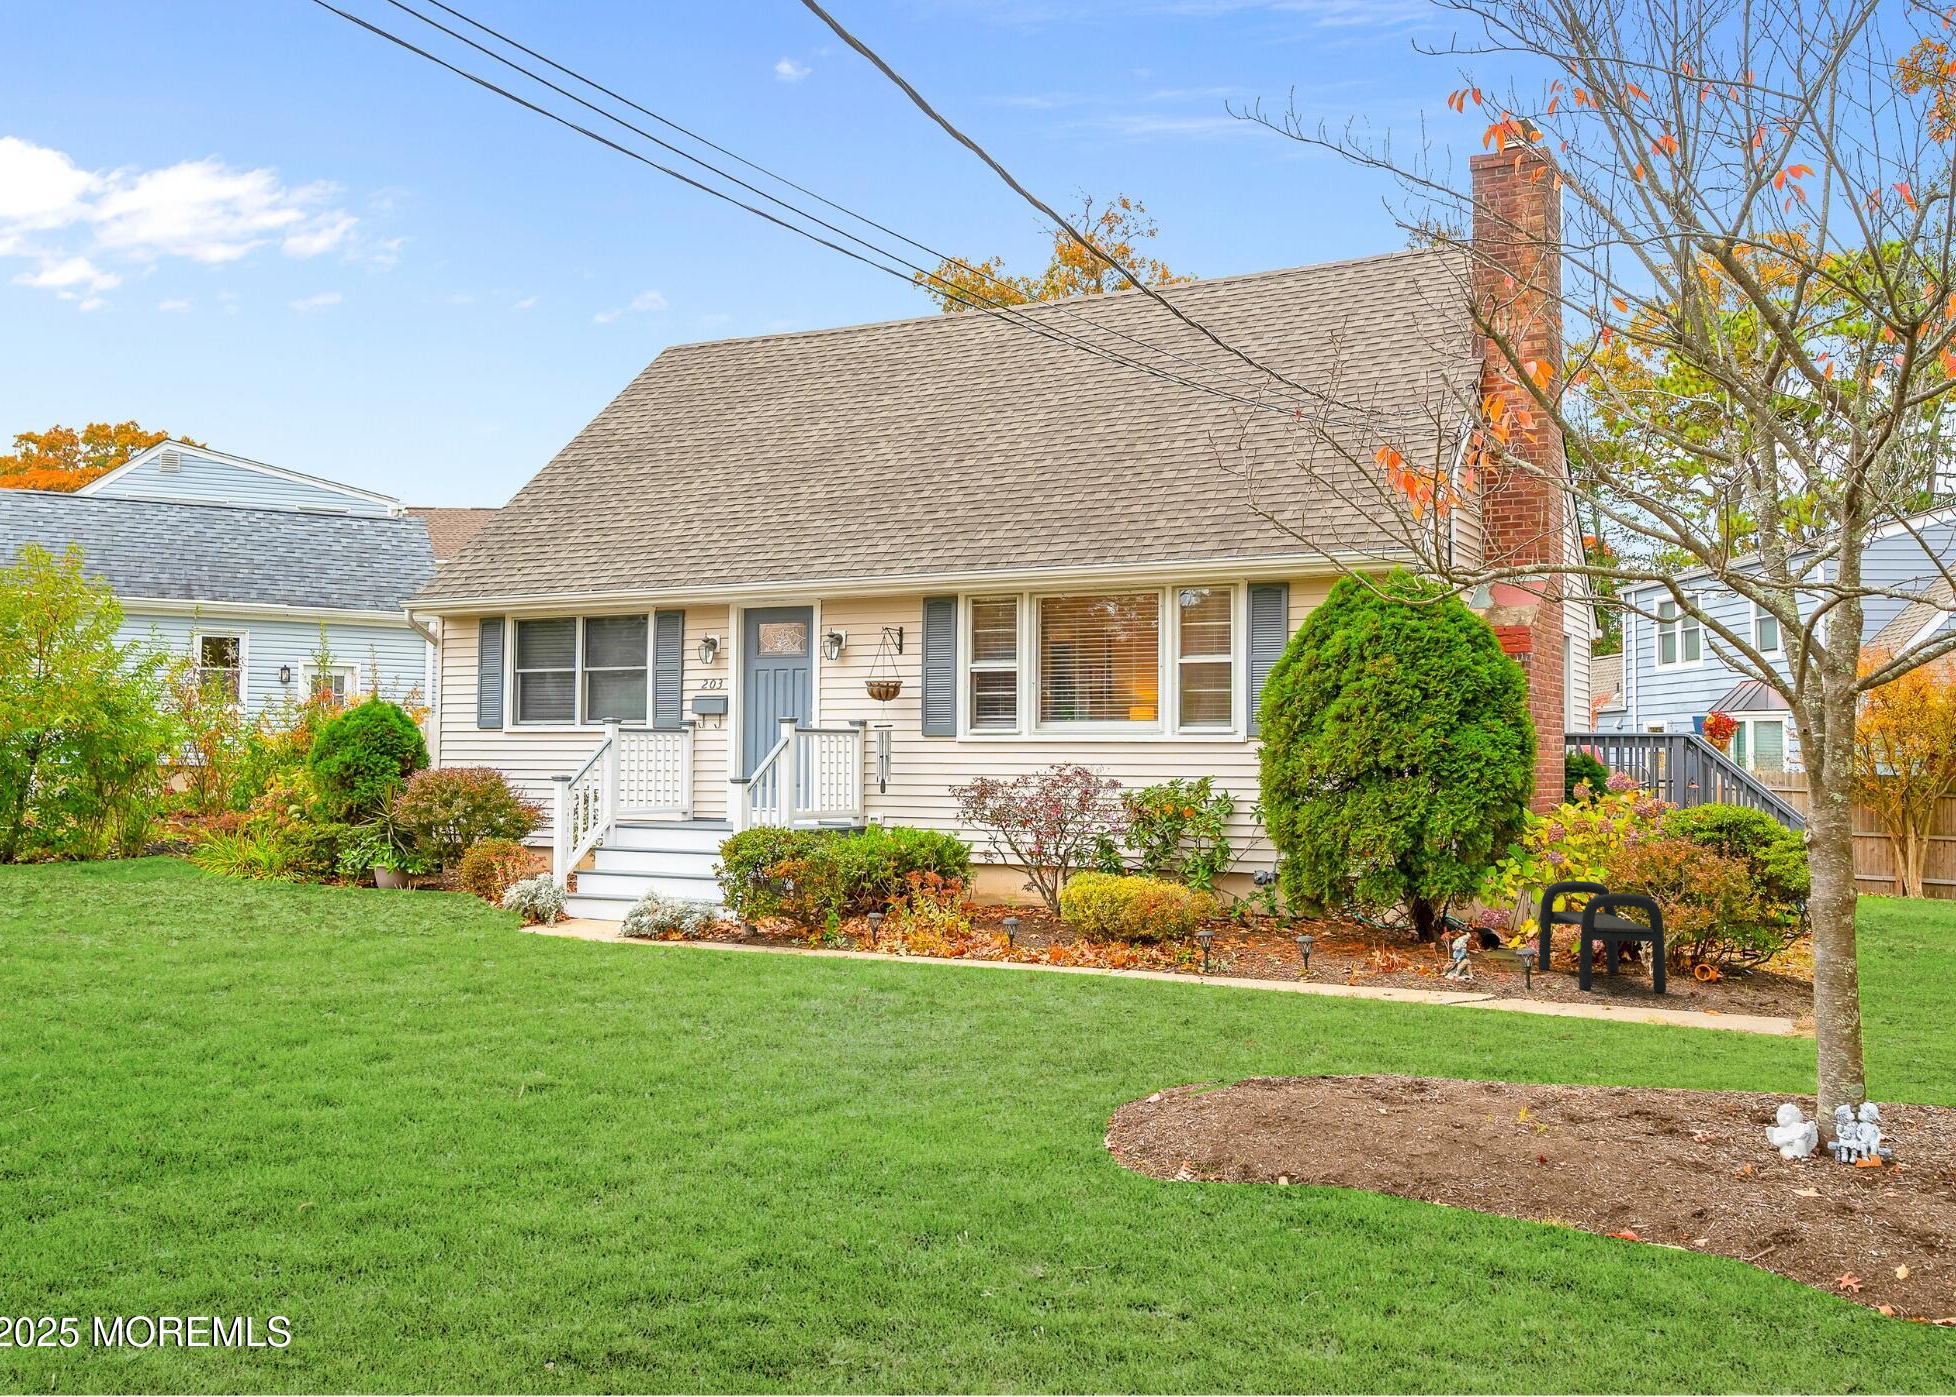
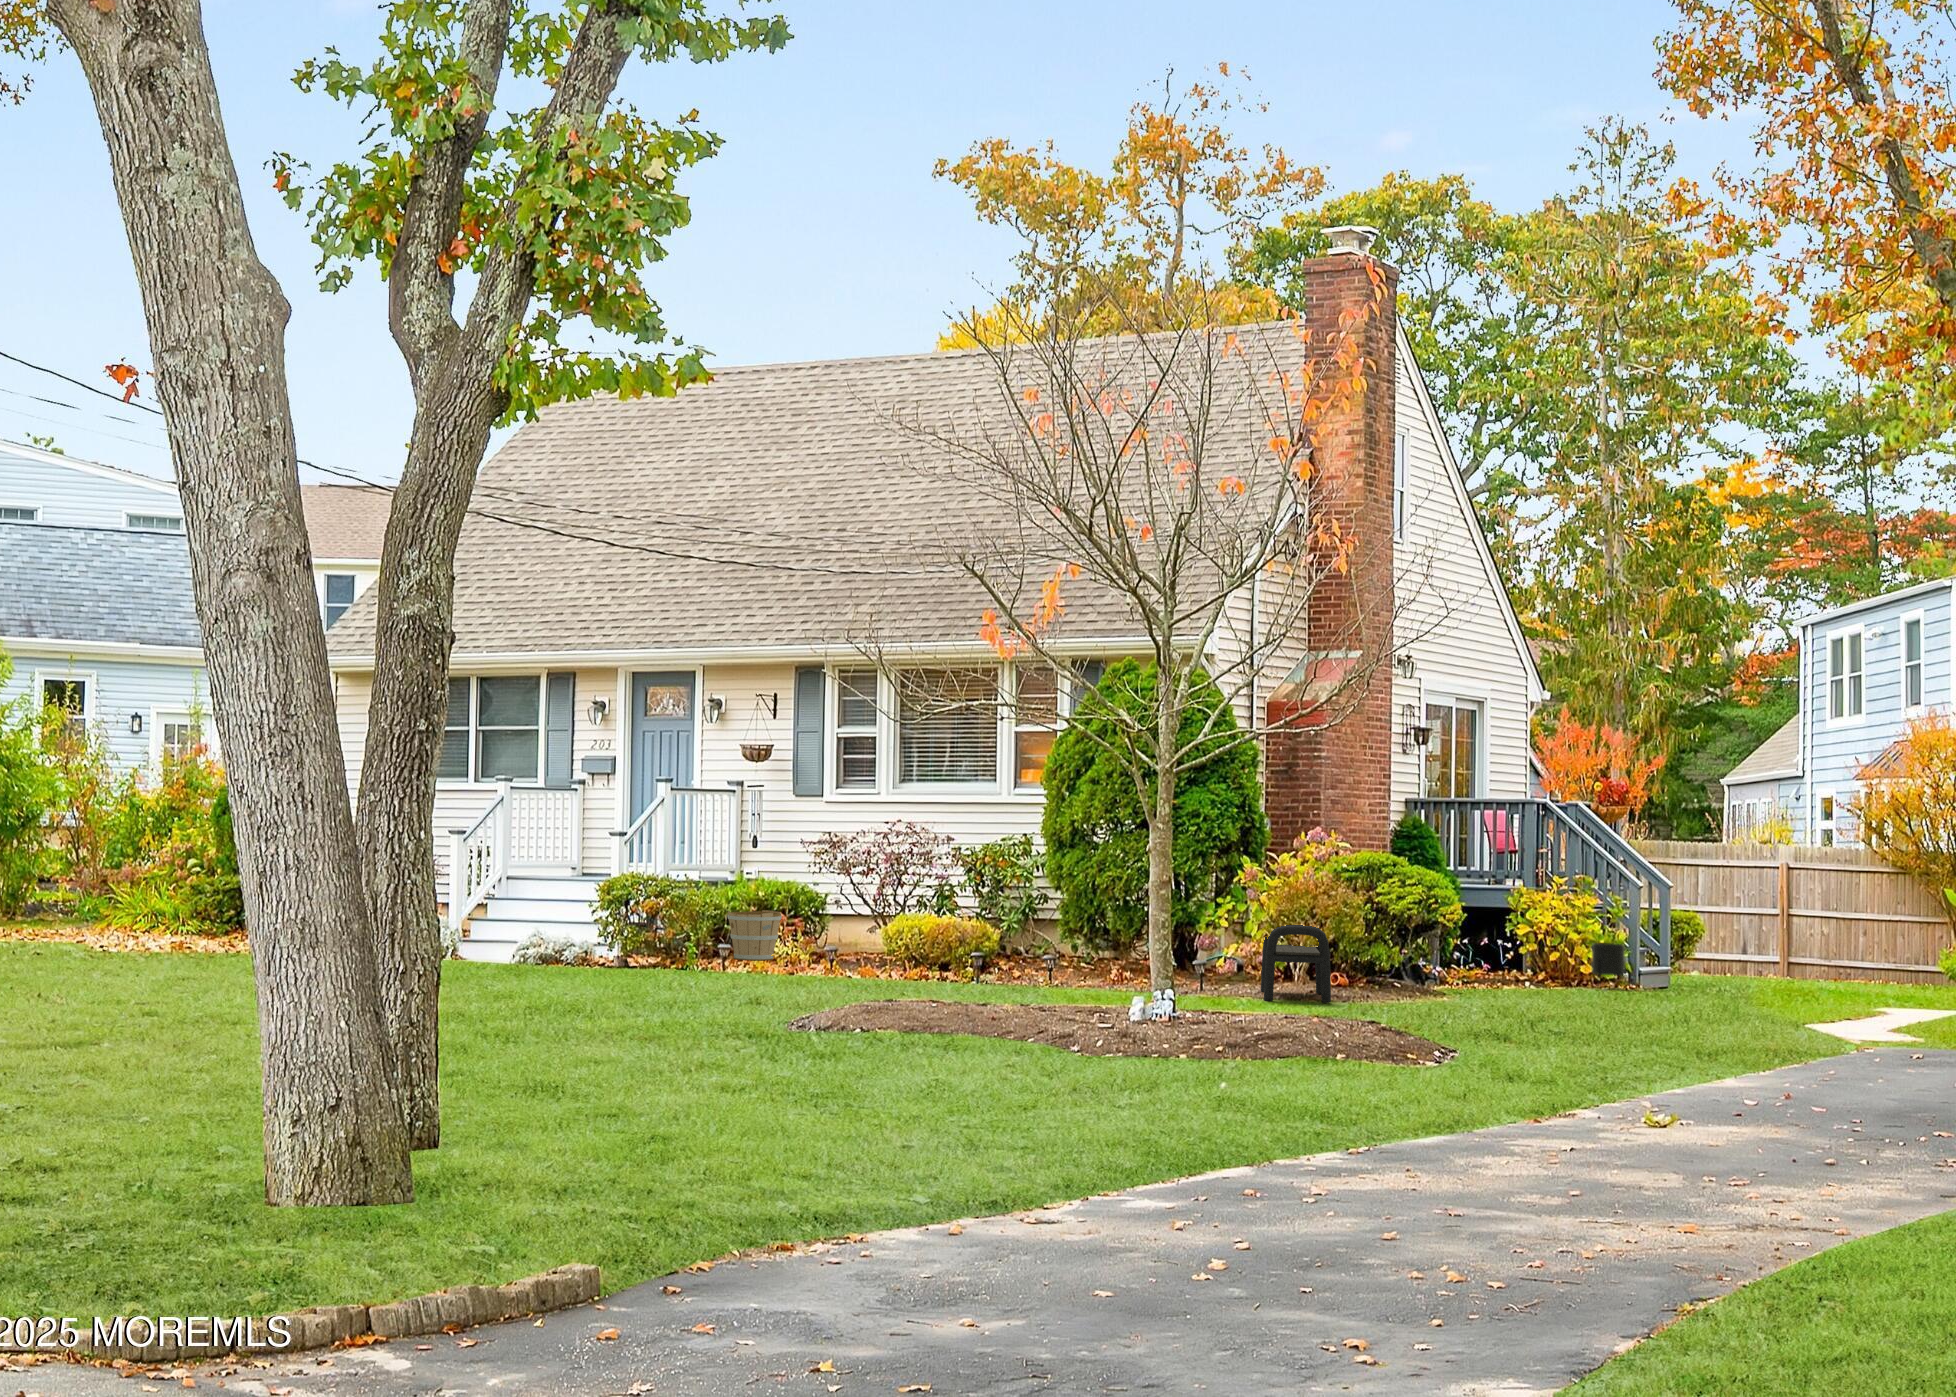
wooden bucket: none [870,866,934,926] -> present [727,910,782,960]
planter: none [1856,896,1900,951] -> present [1592,943,1626,976]

